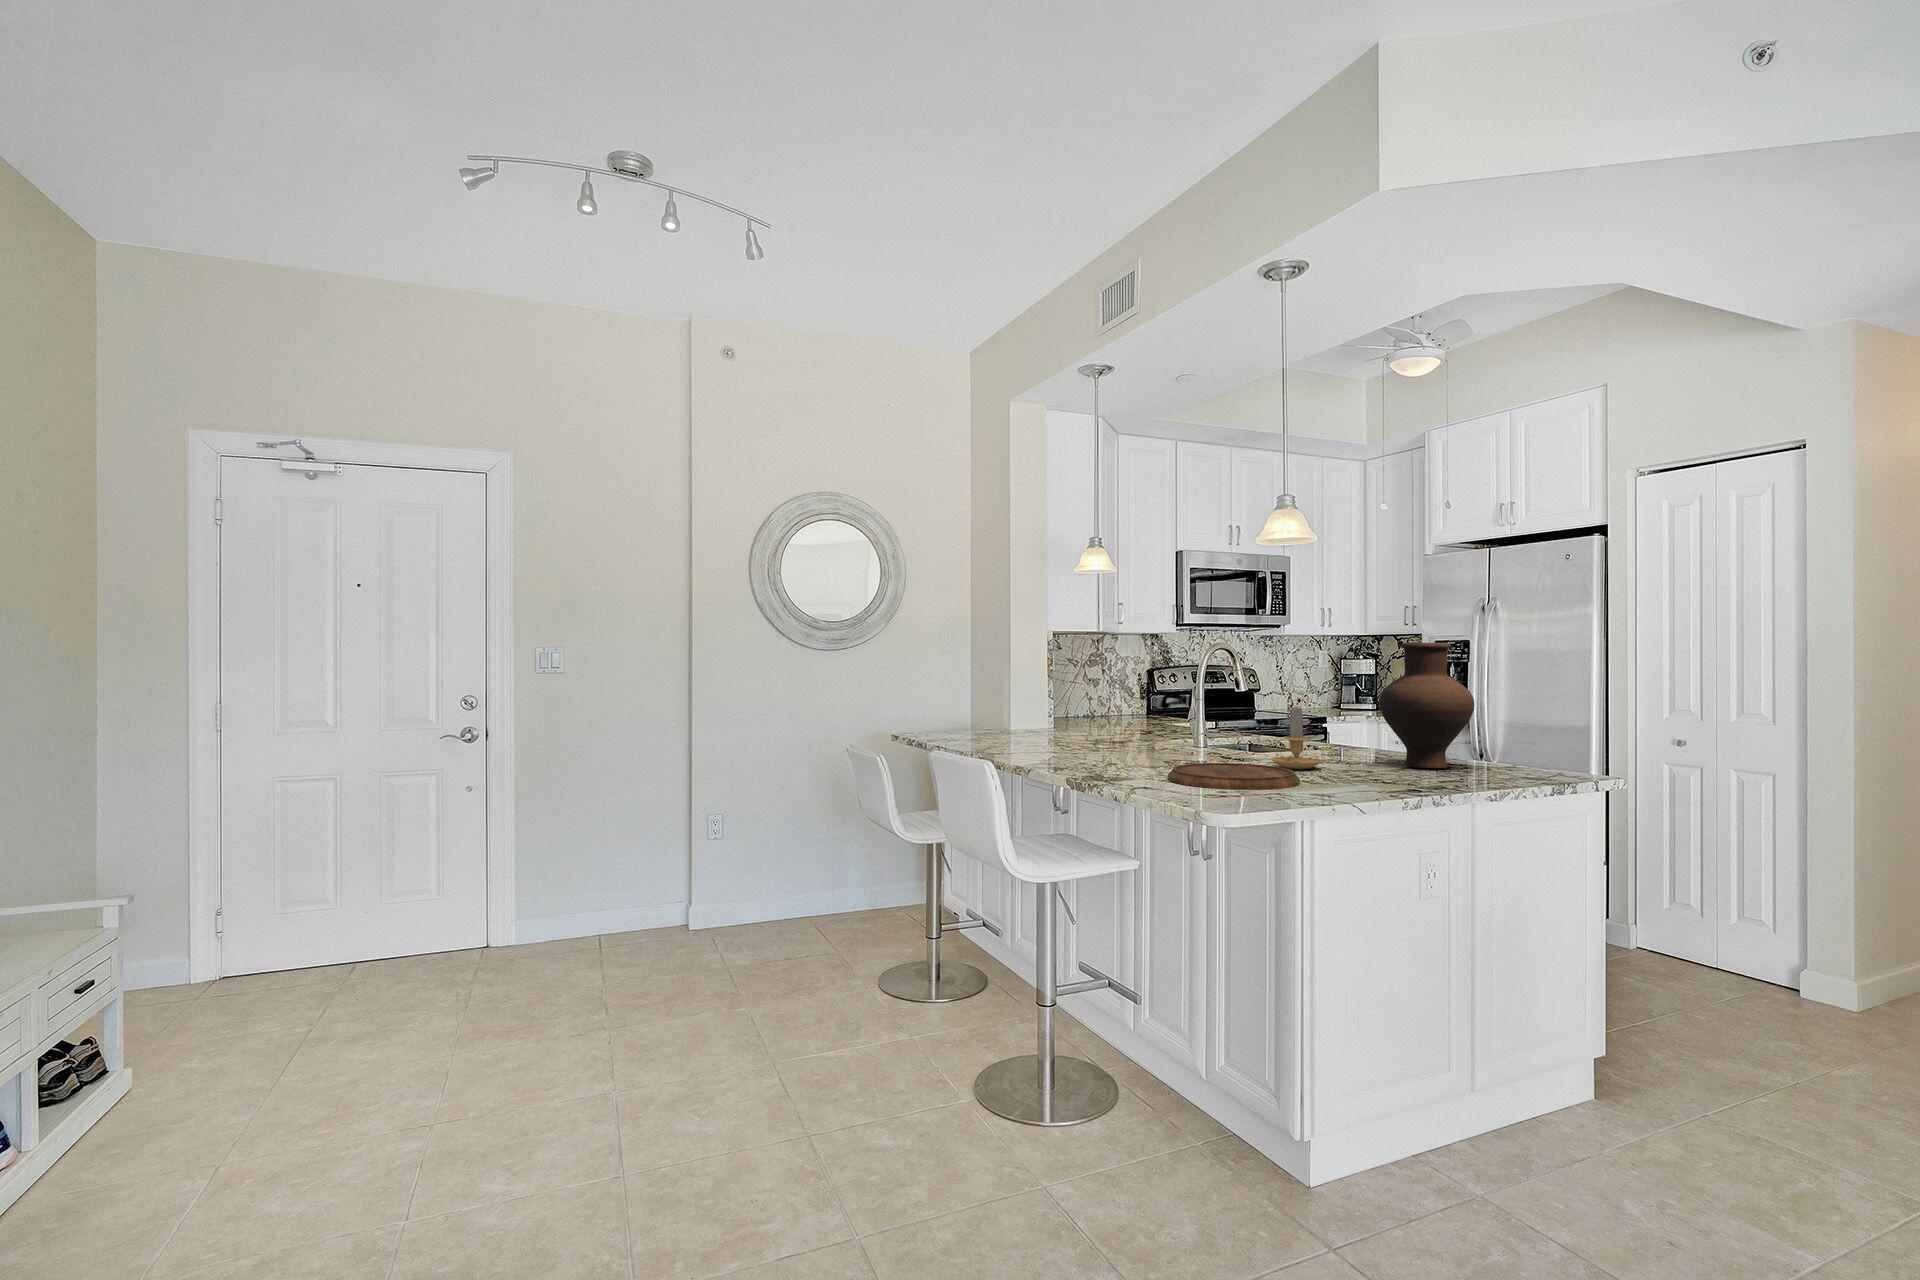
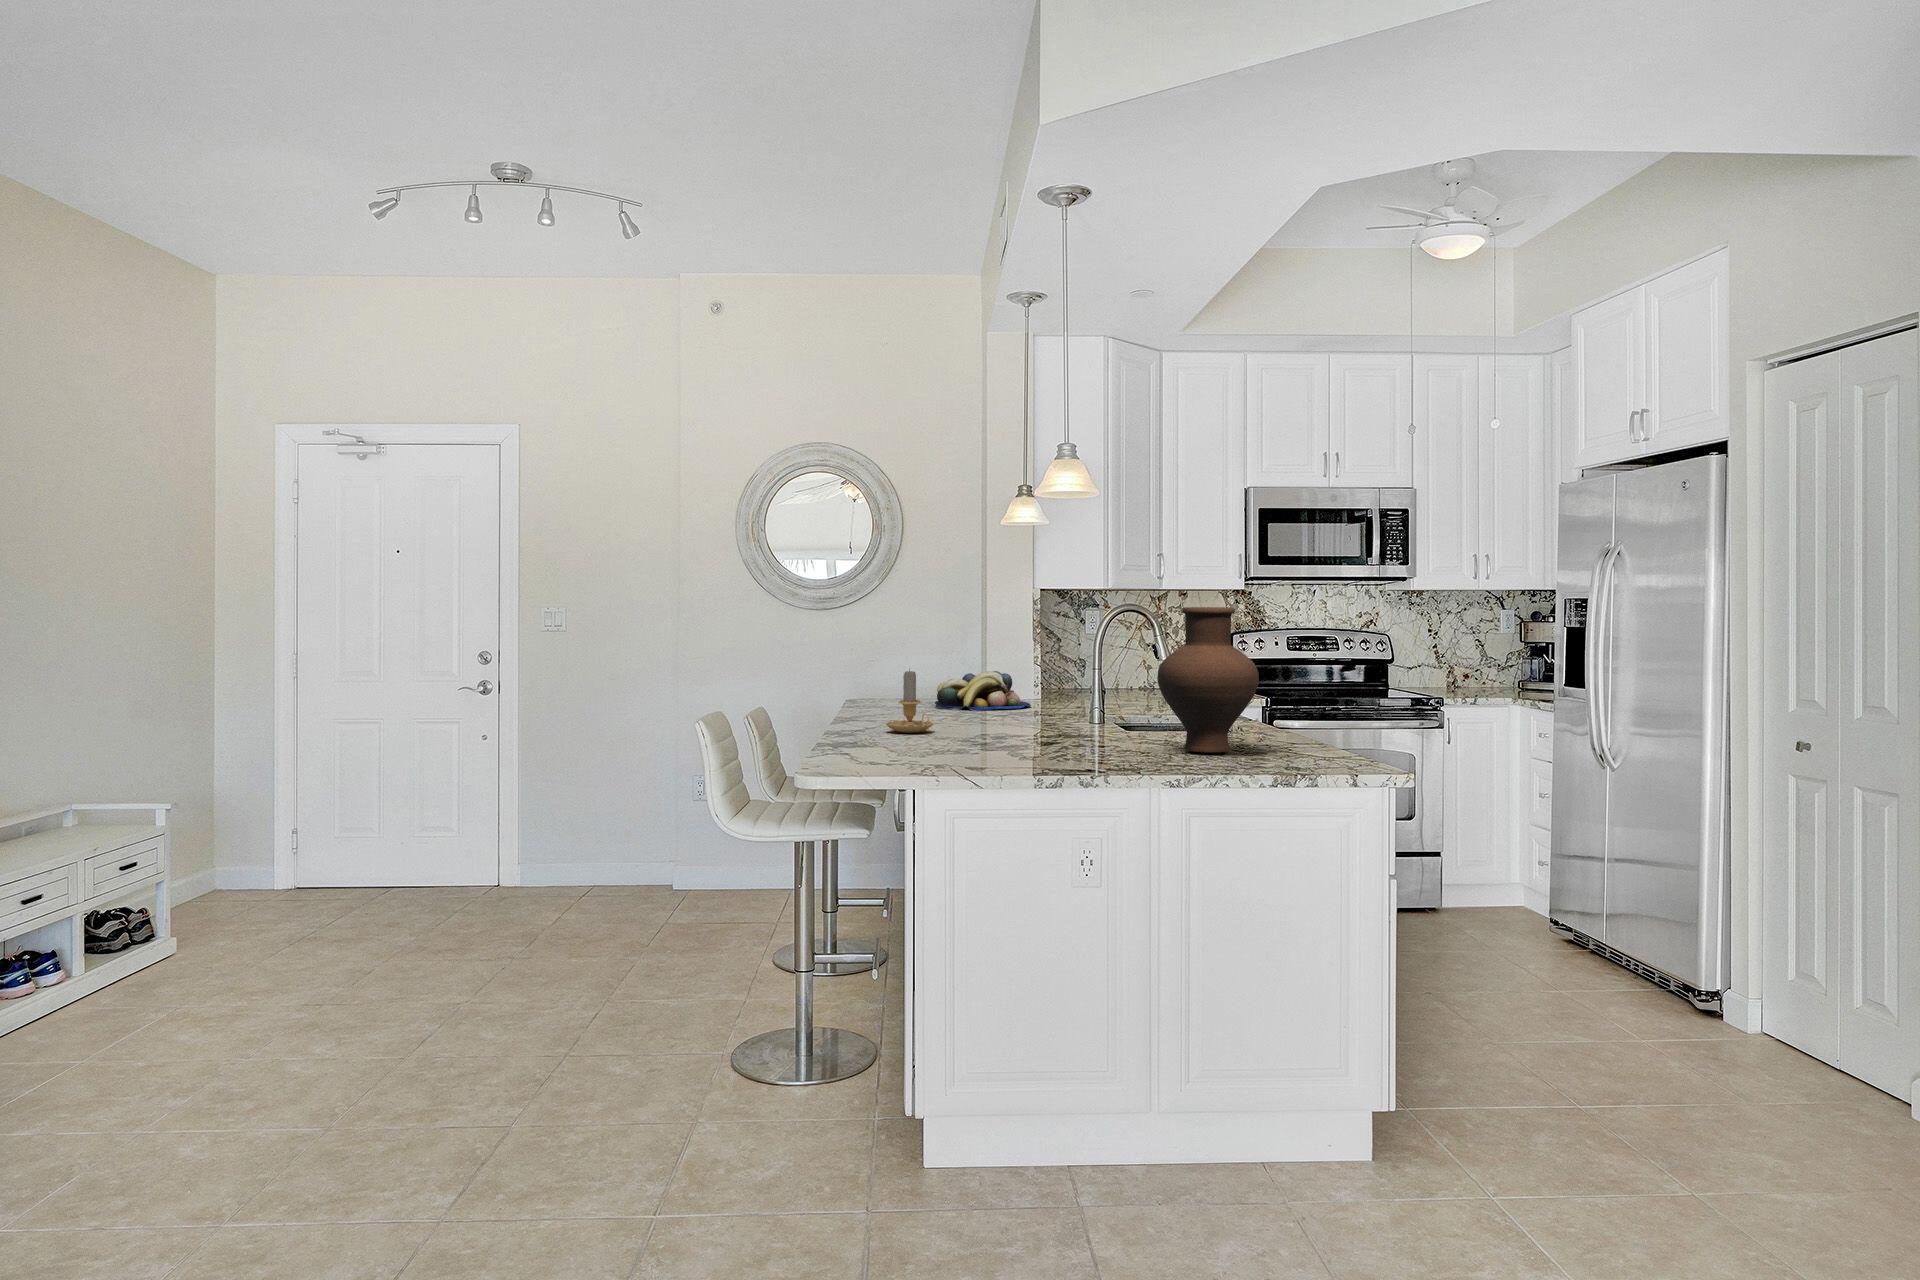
fruit bowl: none [992,704,1081,740] -> present [935,671,1031,711]
candle: present [1271,707,1334,769] -> present [885,671,934,733]
cutting board: present [1168,763,1300,790] -> none [863,734,996,761]

